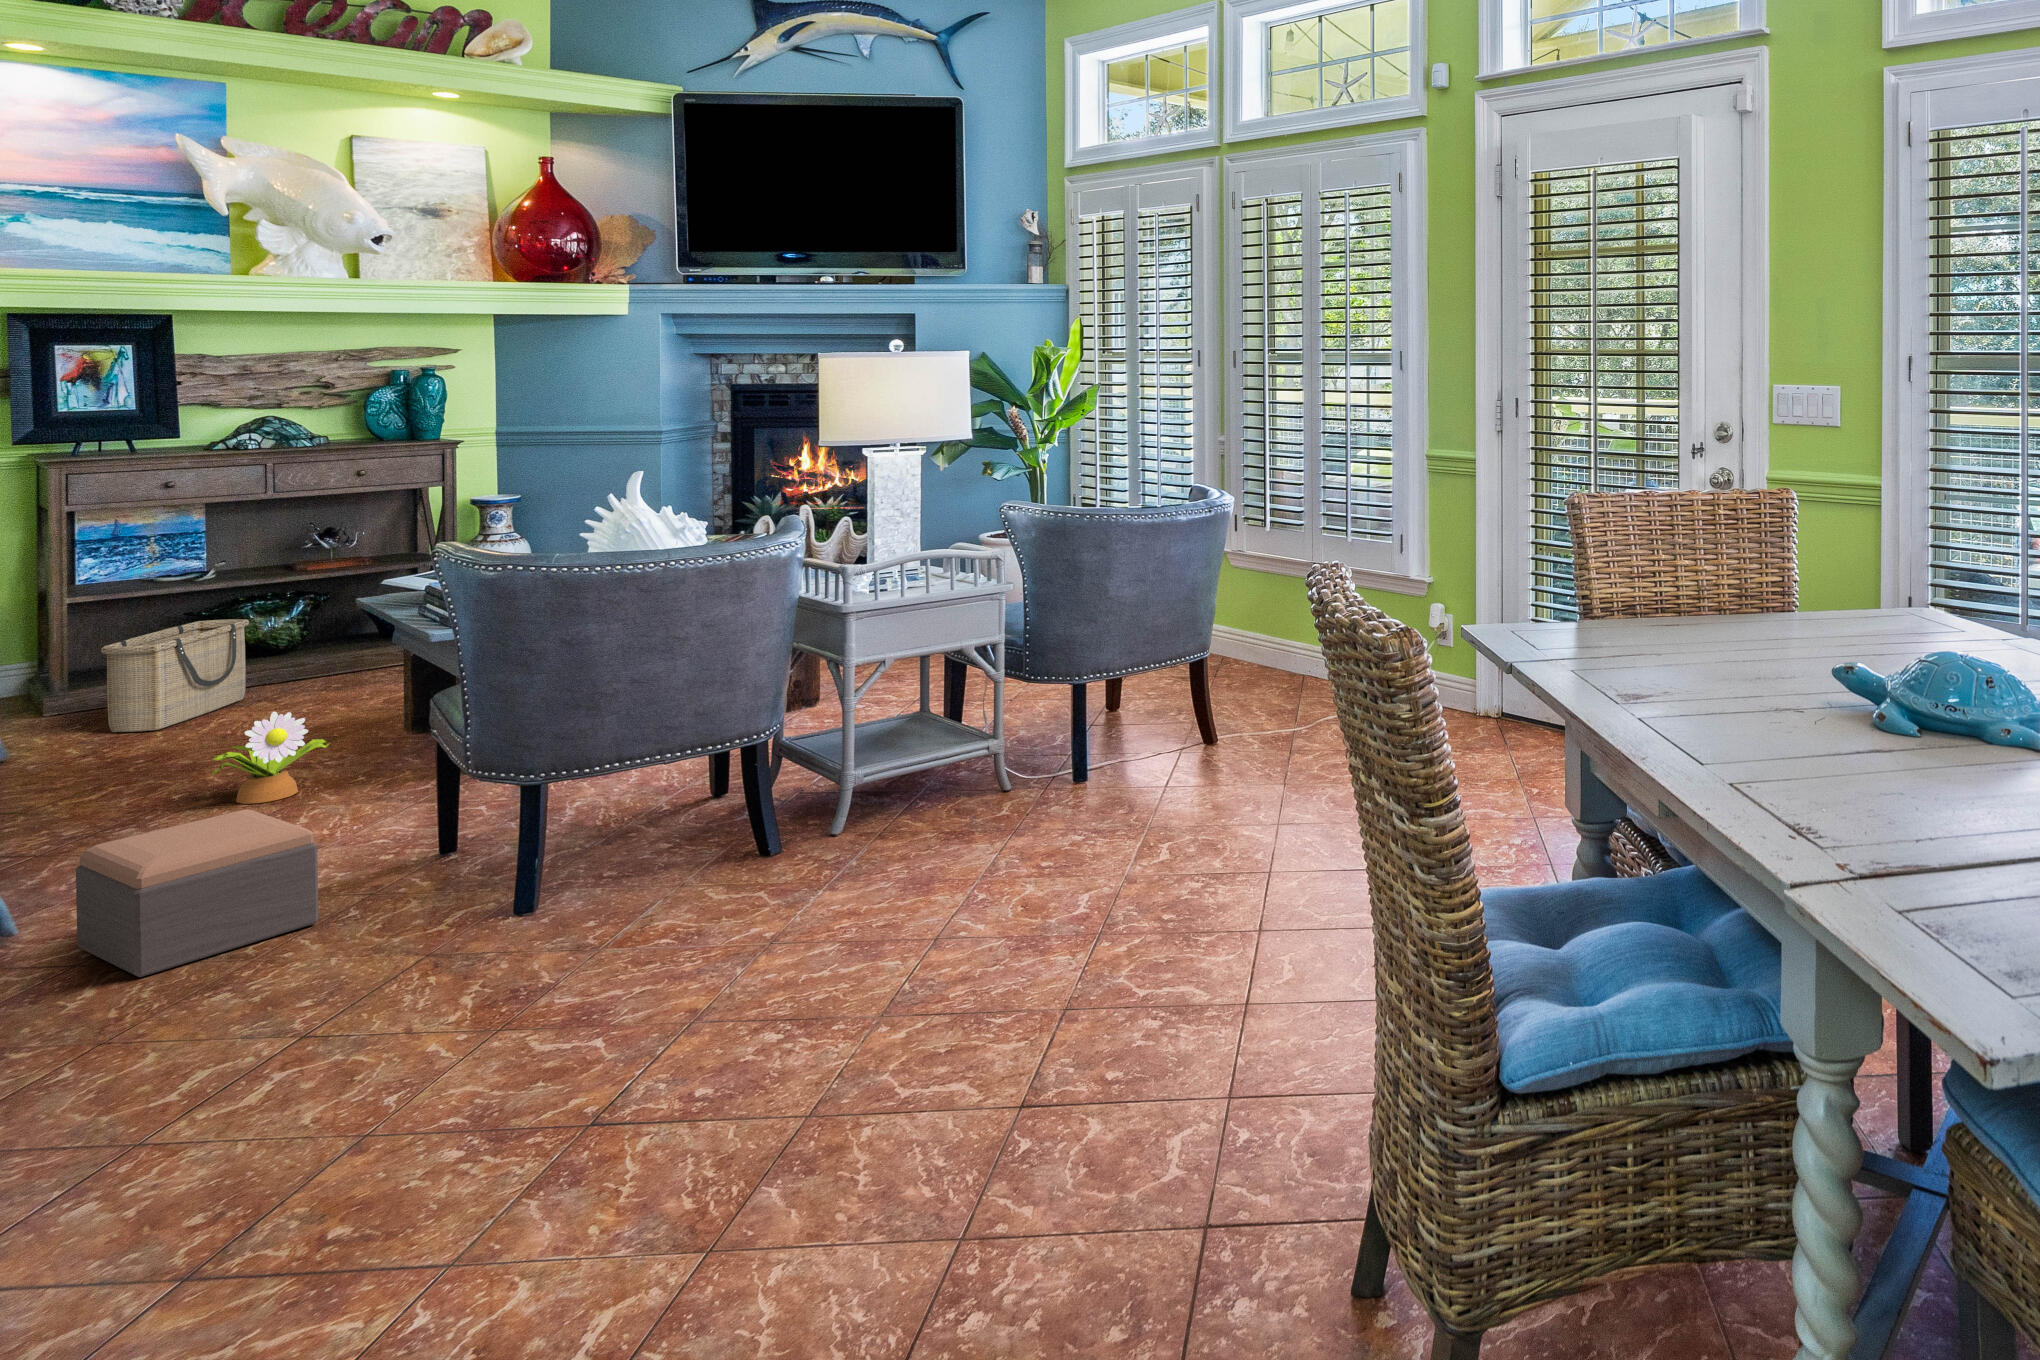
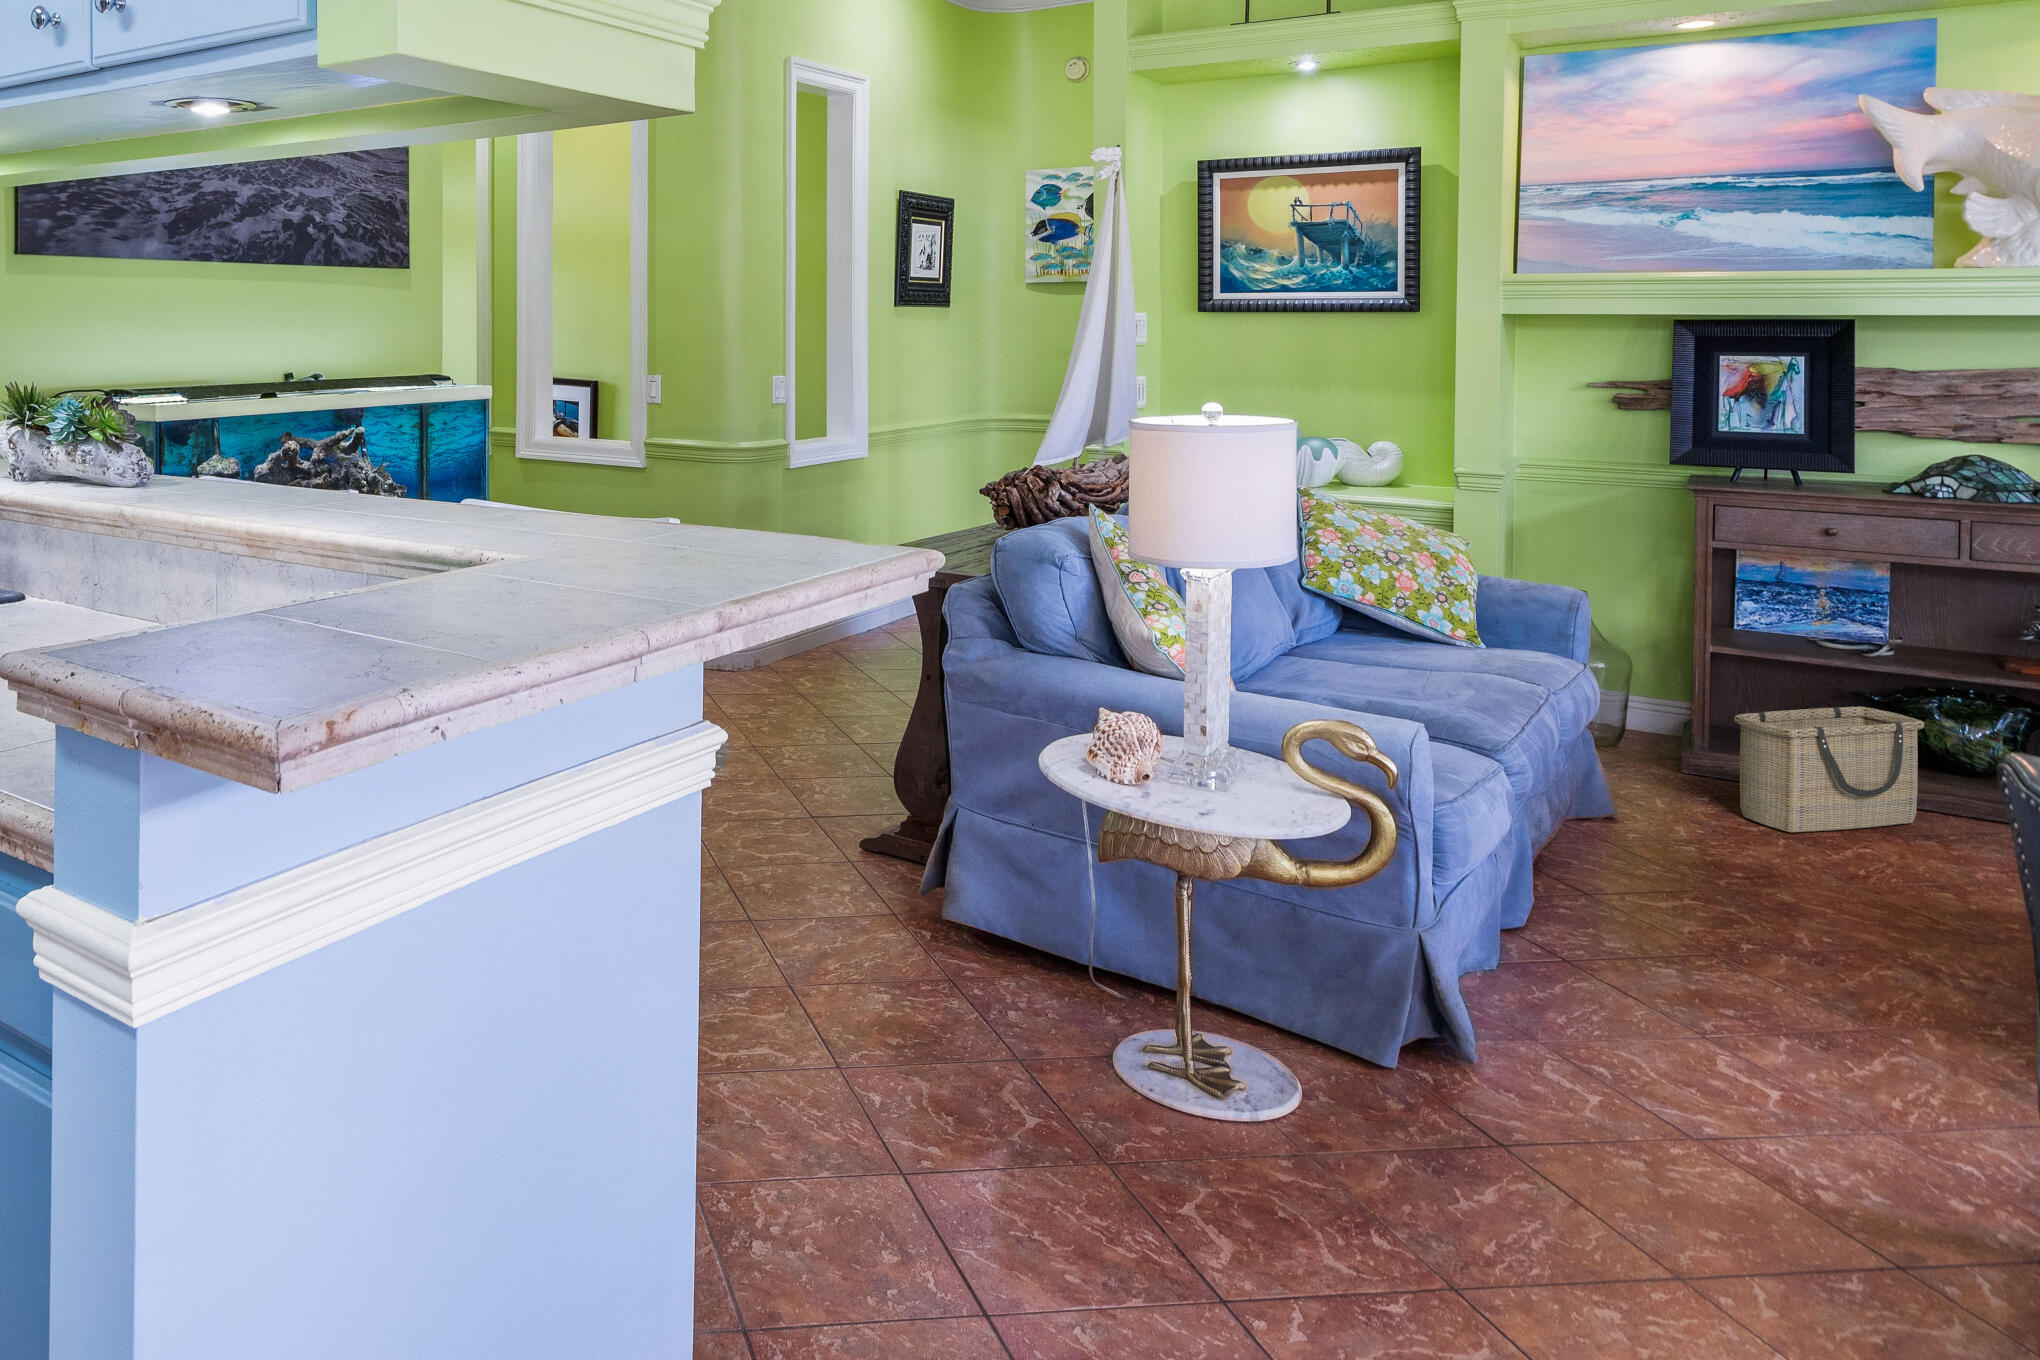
decorative plant: present [212,712,329,804] -> none [1780,888,1952,1012]
footstool: present [76,809,319,977] -> none [1524,1010,1795,1273]

